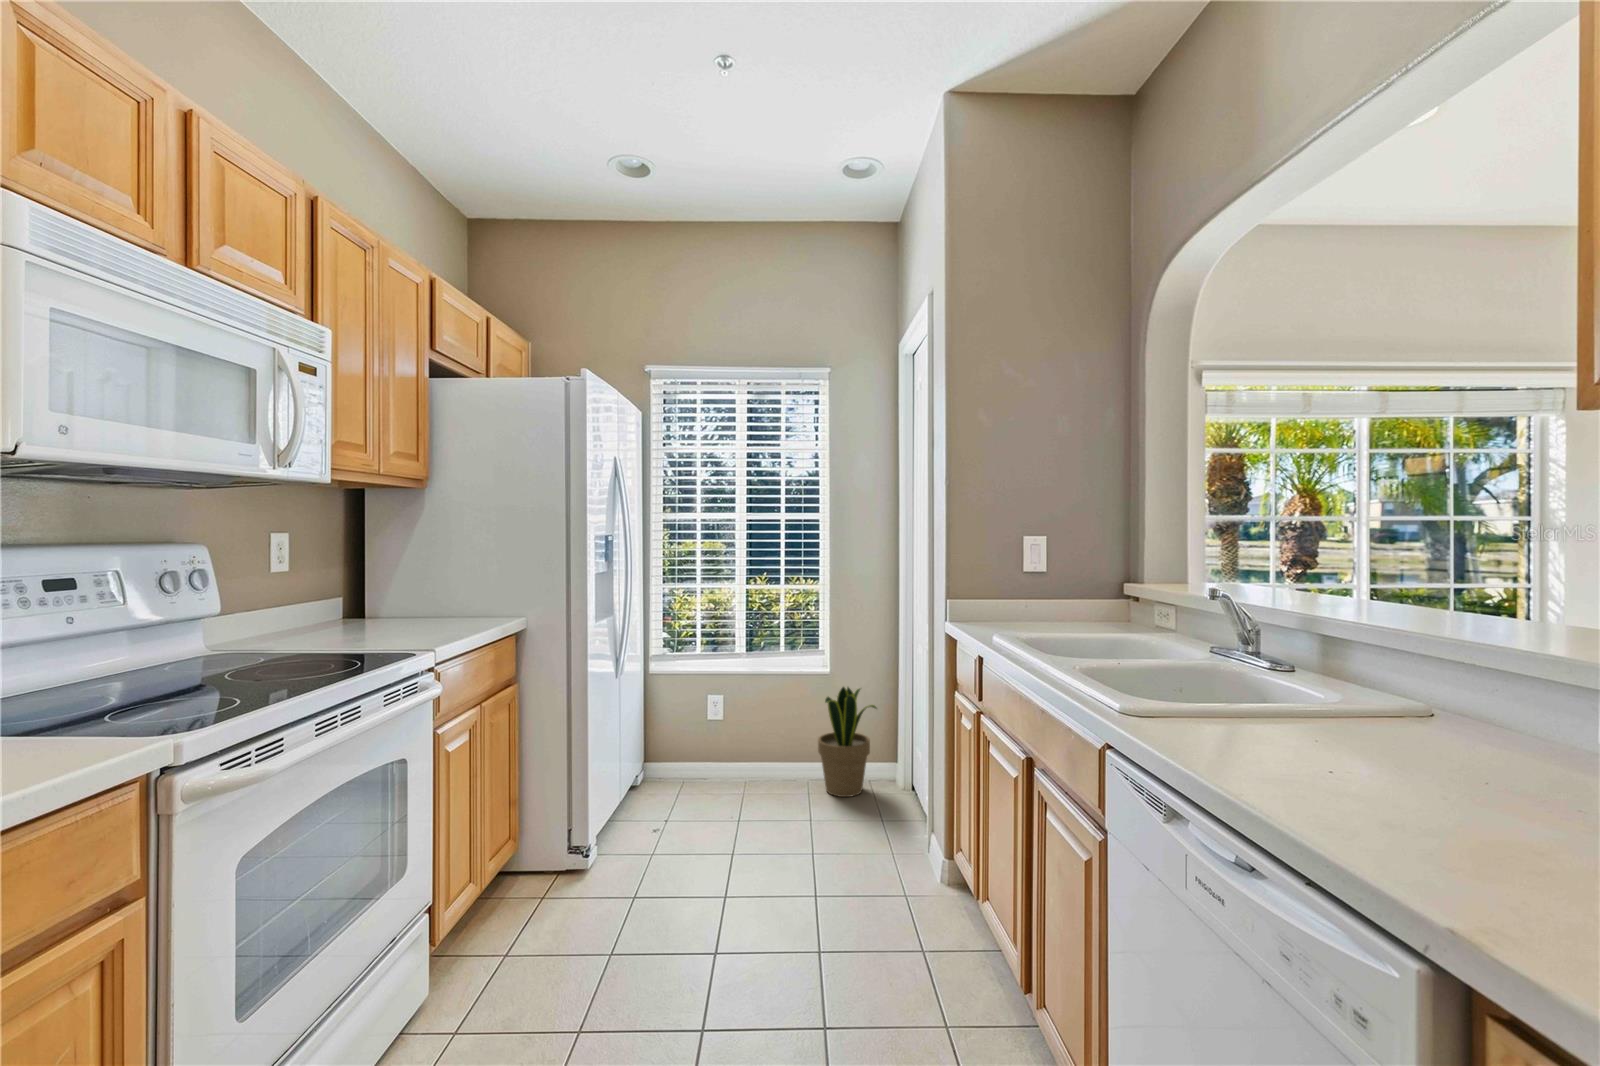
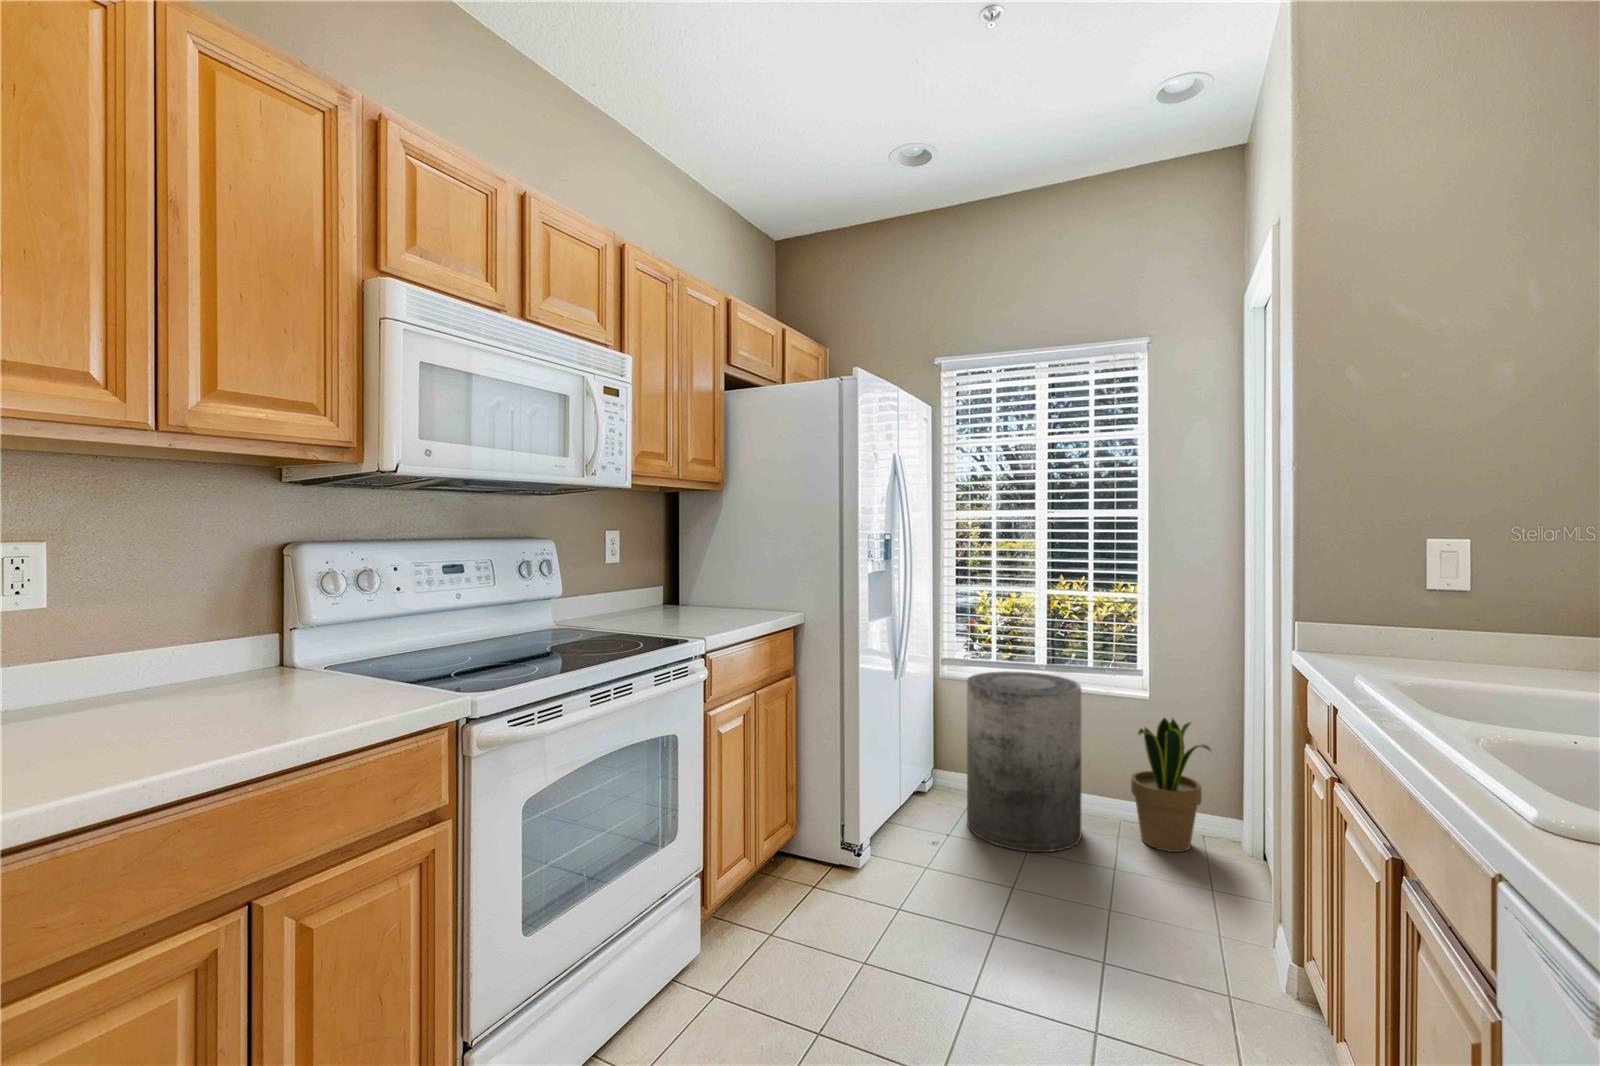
trash can: none [681,659,780,820] -> present [967,671,1081,852]

